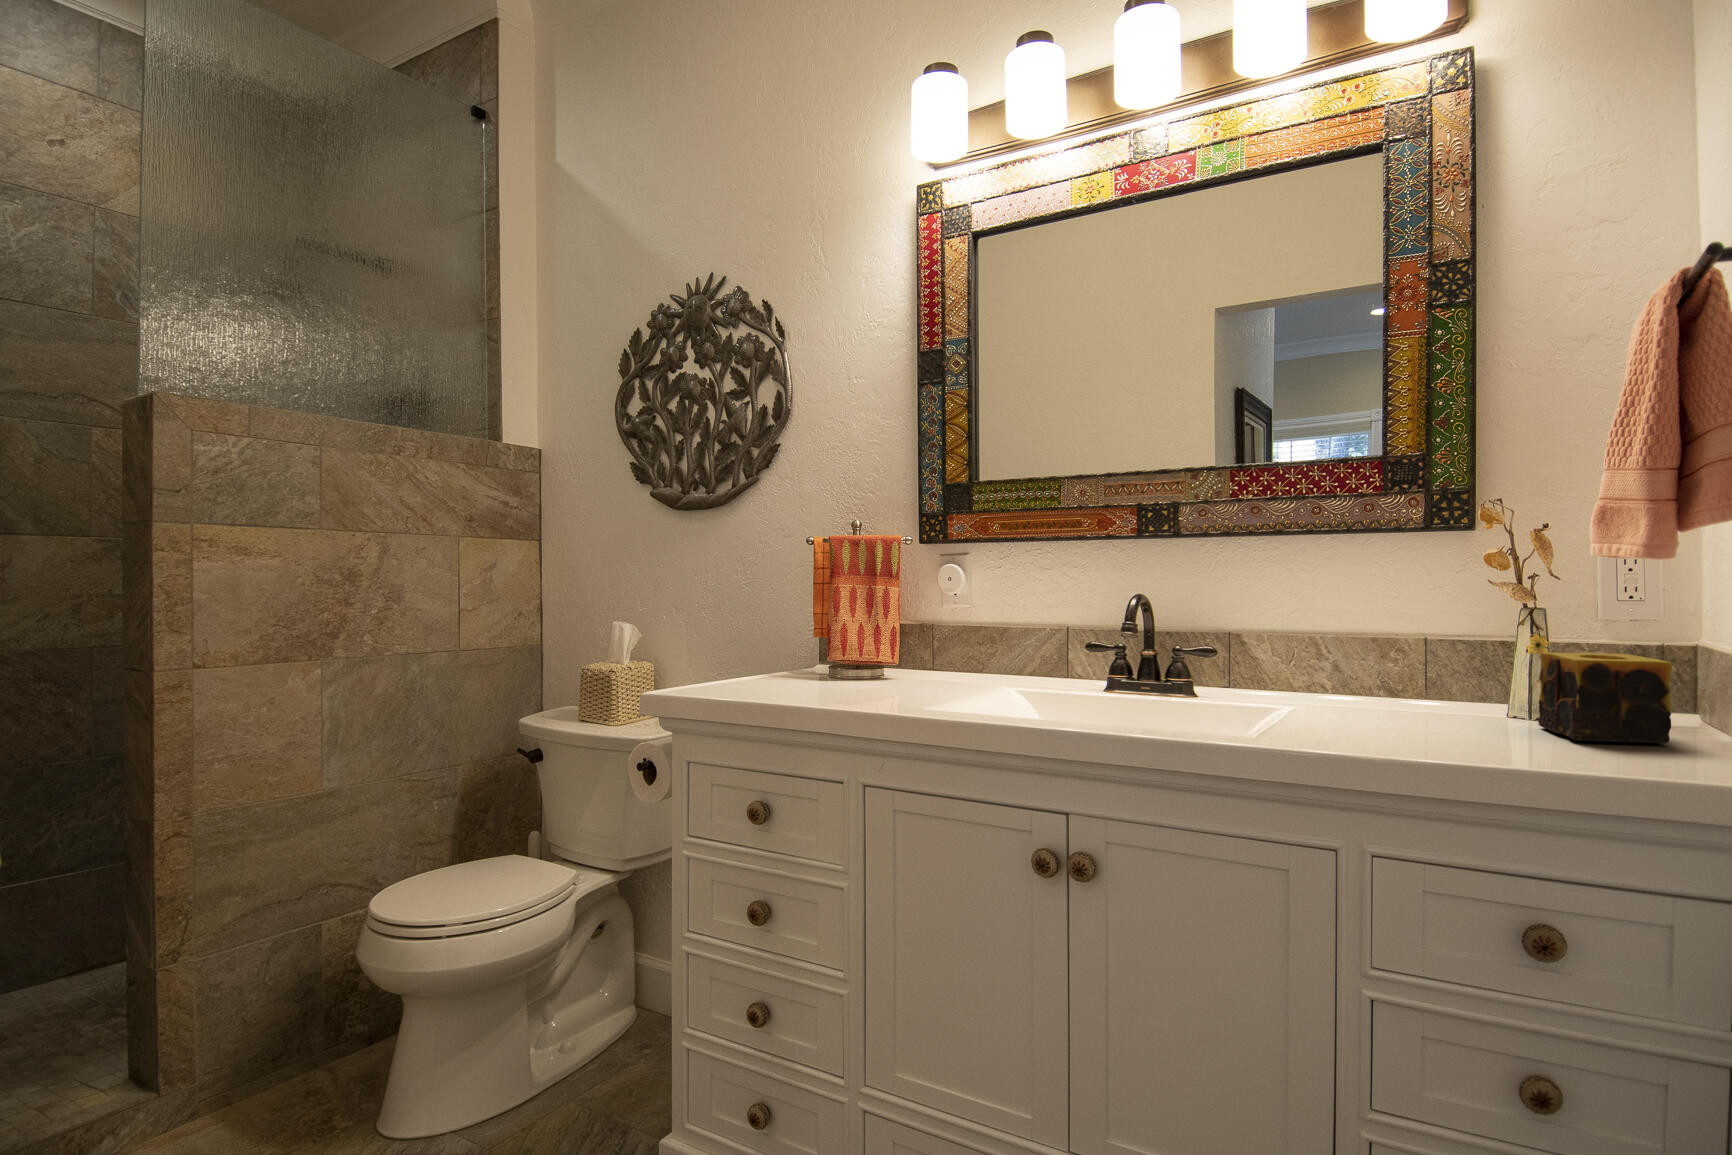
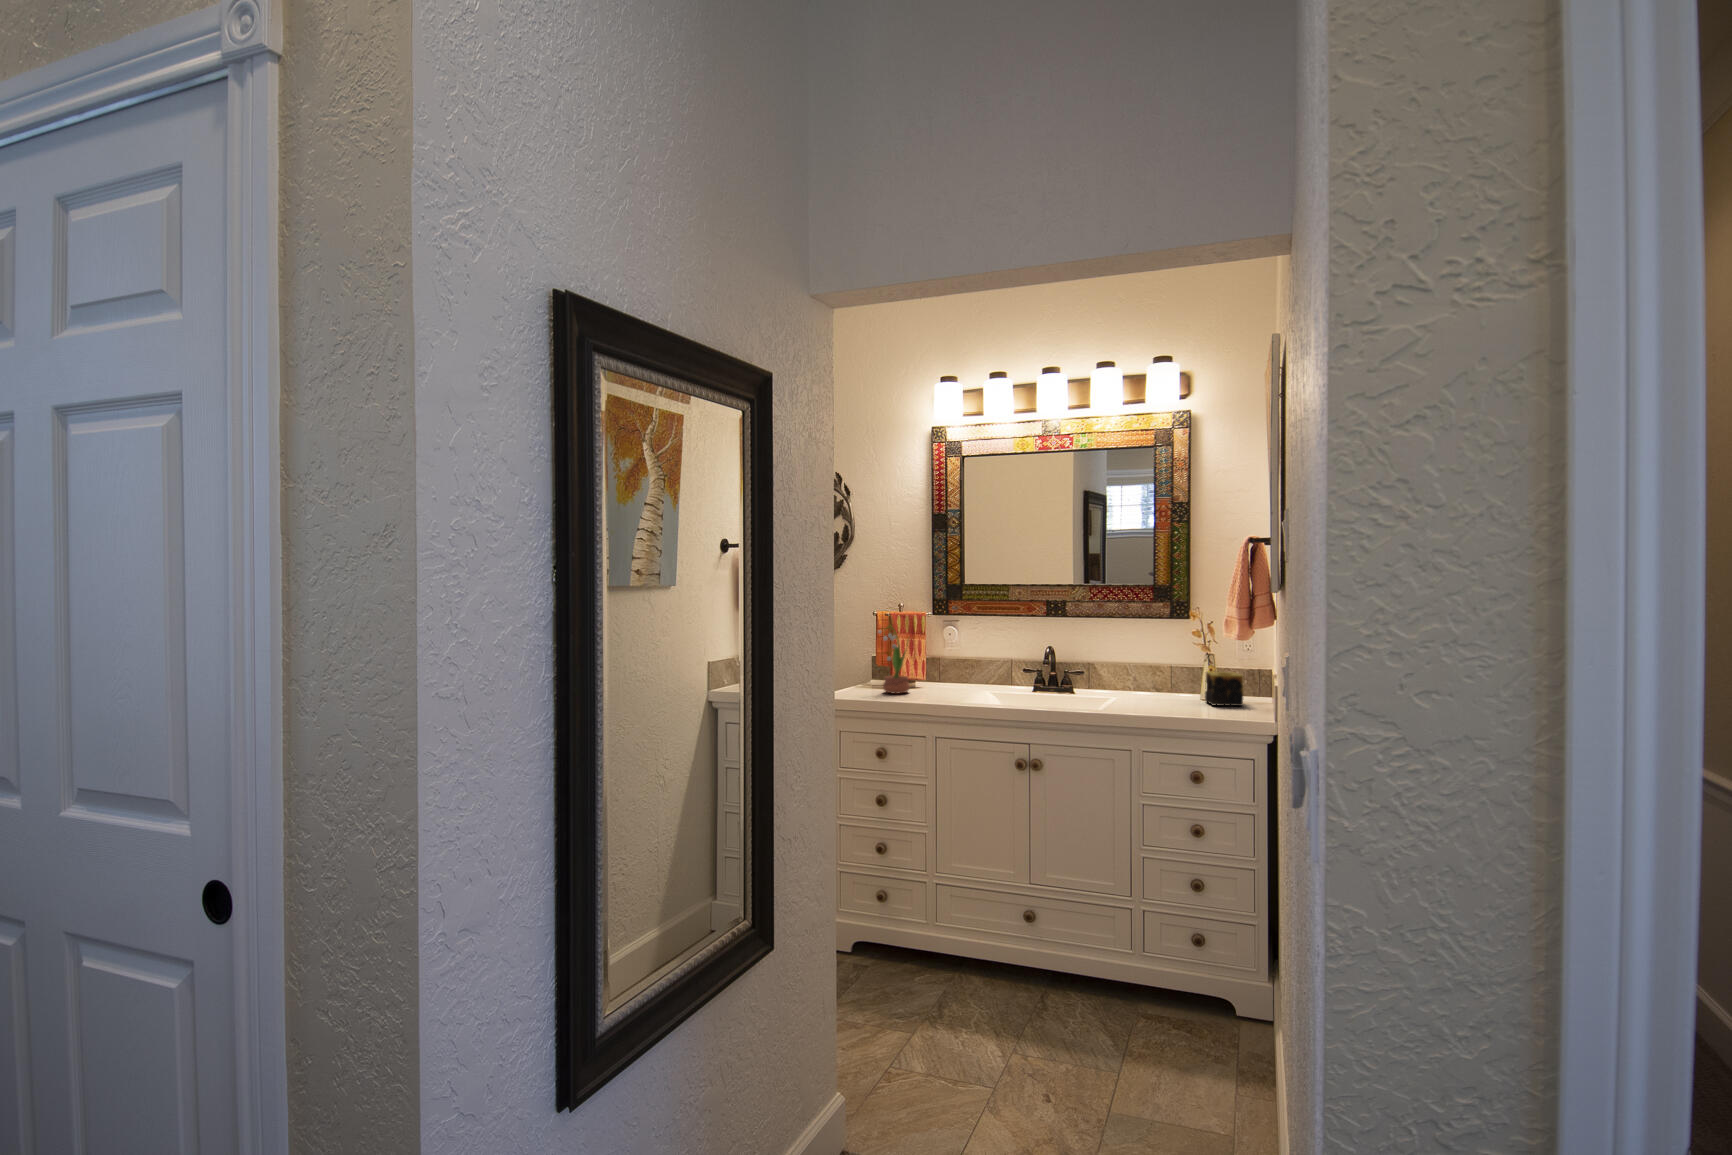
potted flower: none [784,551,850,691] -> present [878,626,910,694]

